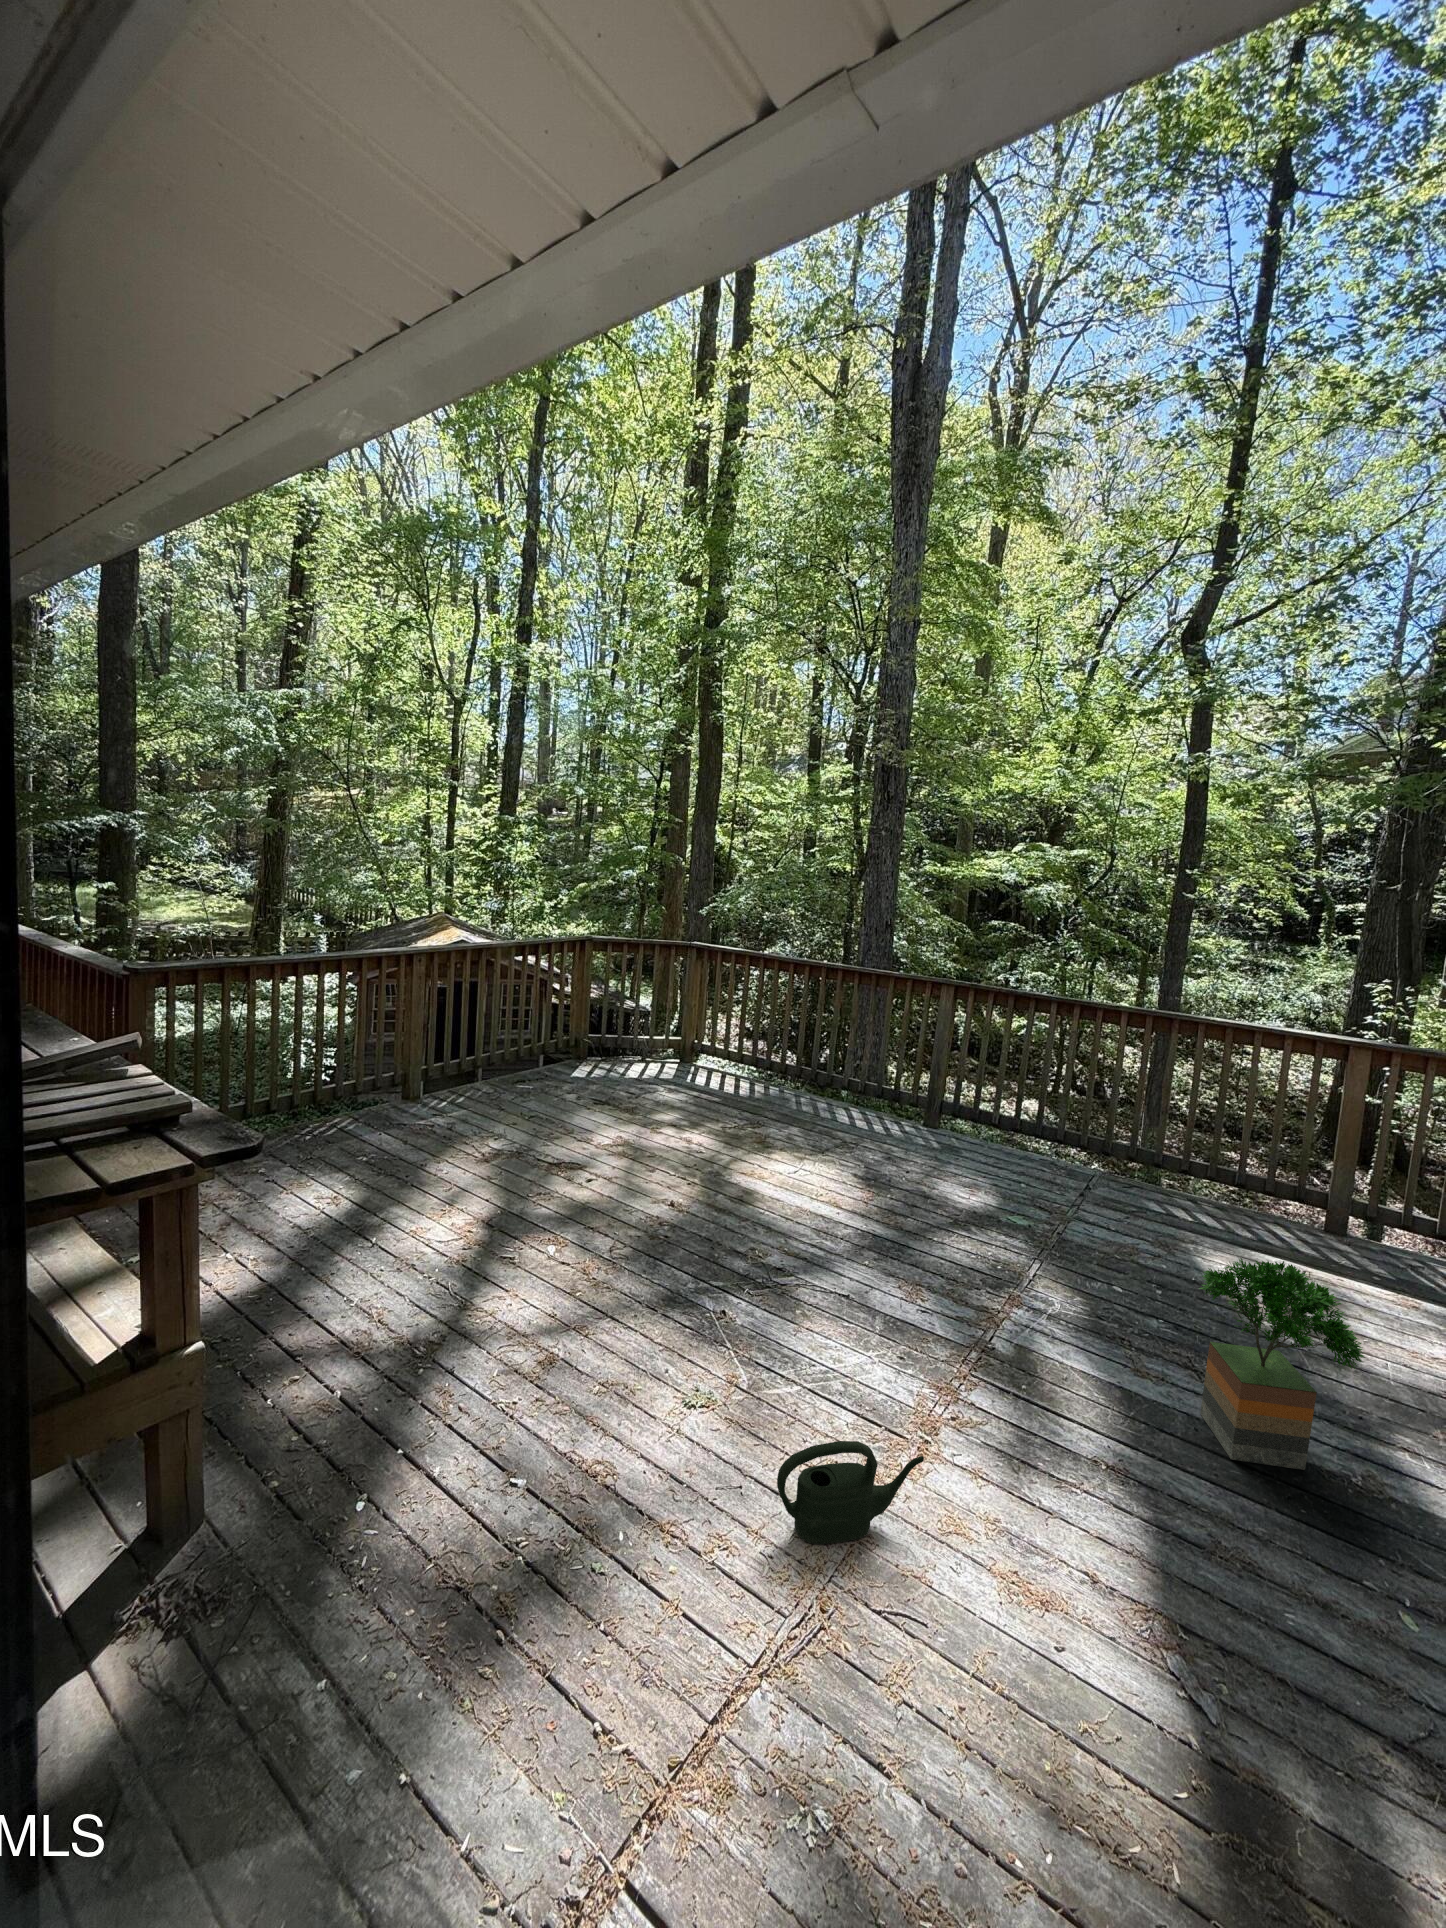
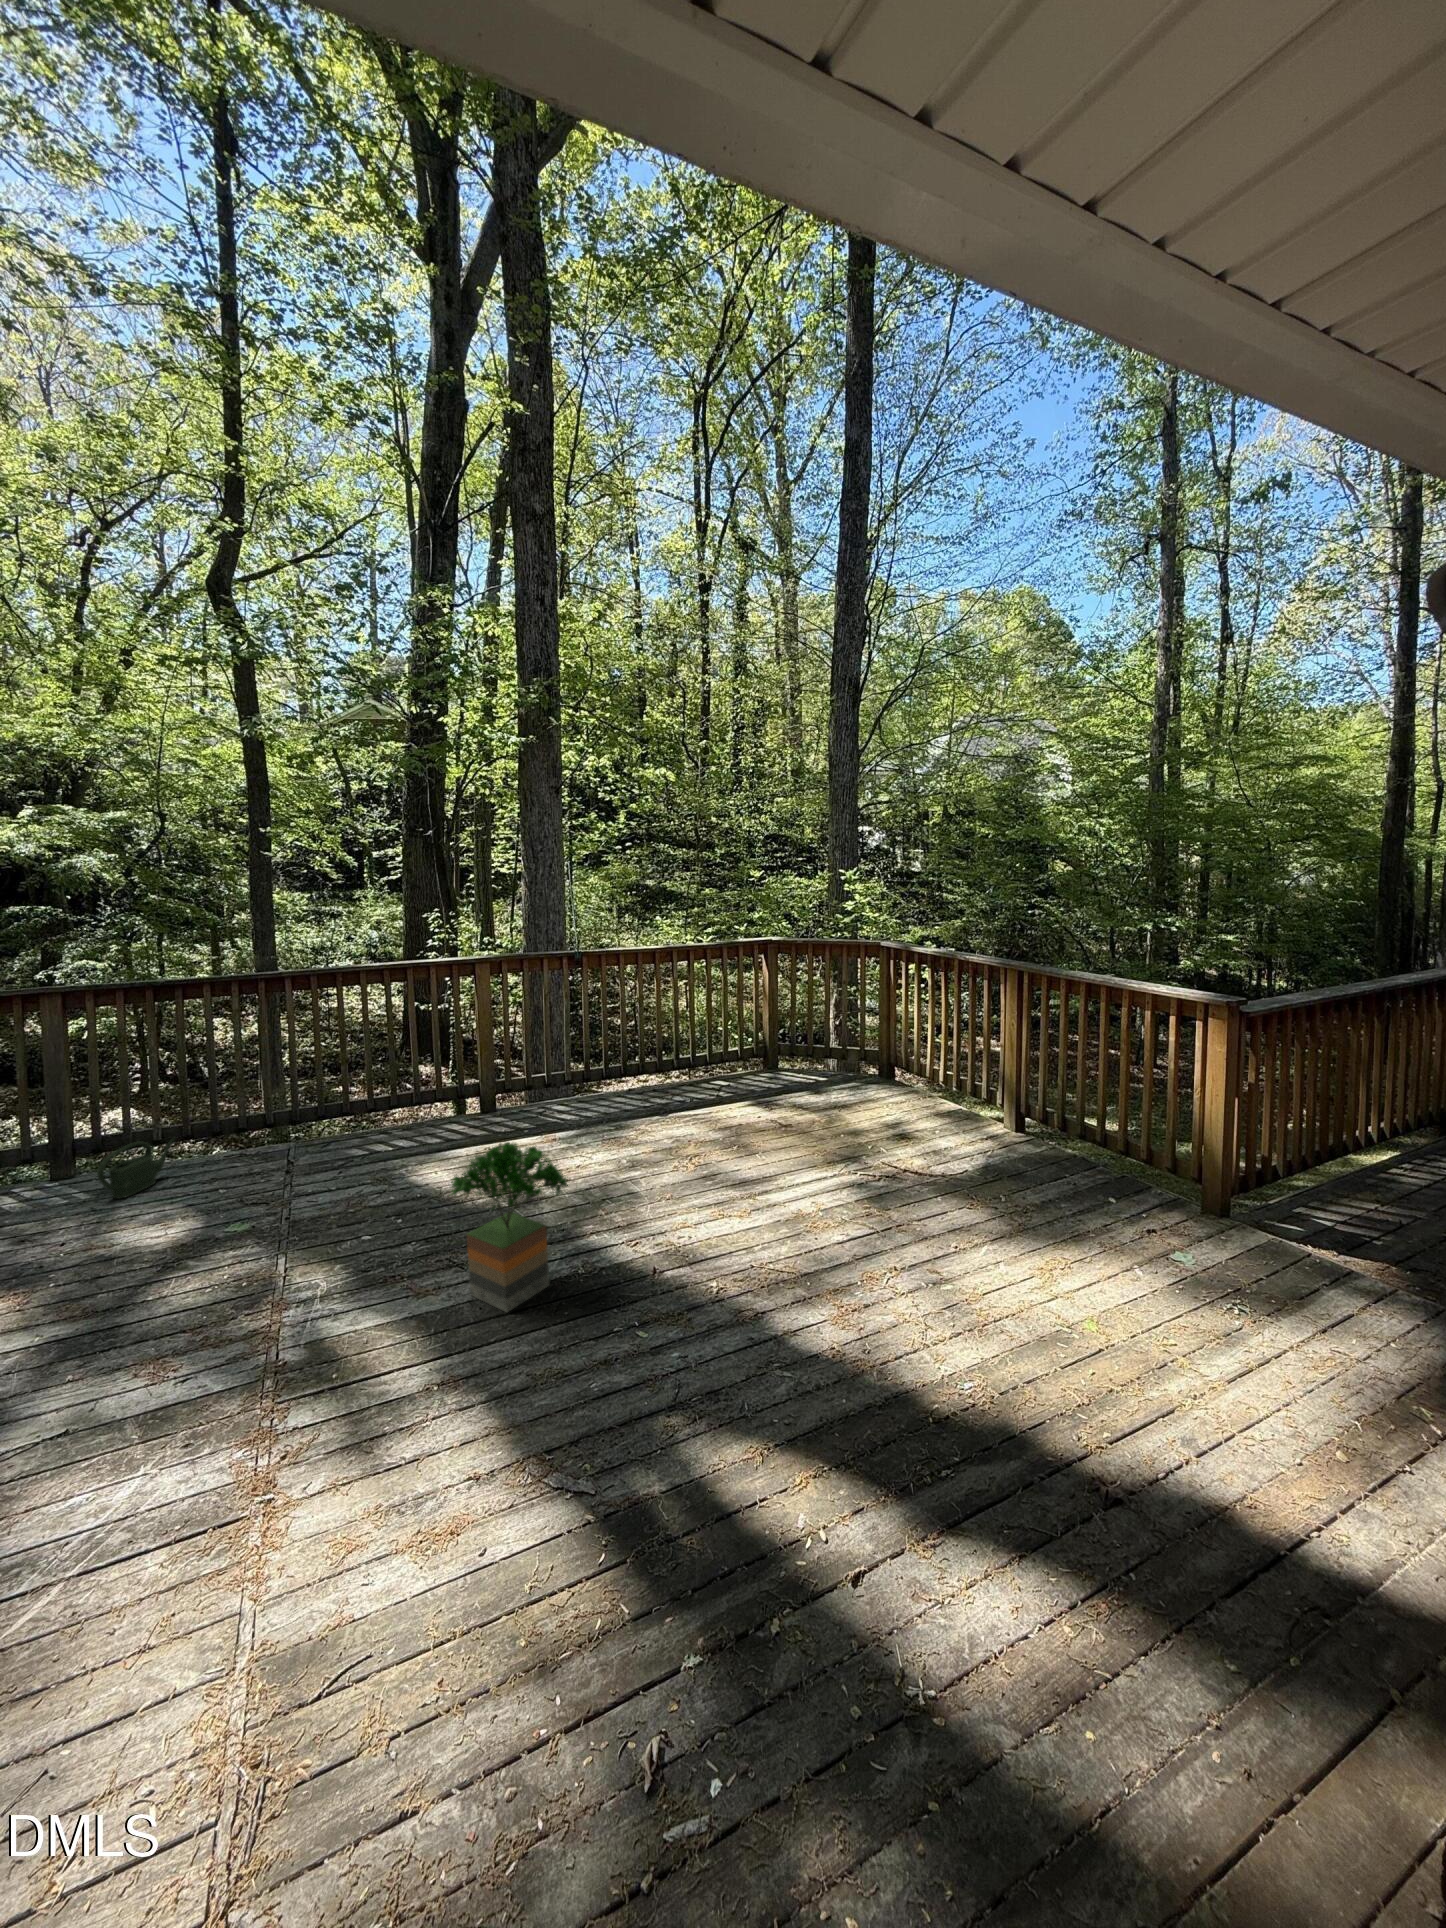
watering can: present [777,1441,924,1544] -> present [97,1139,175,1199]

